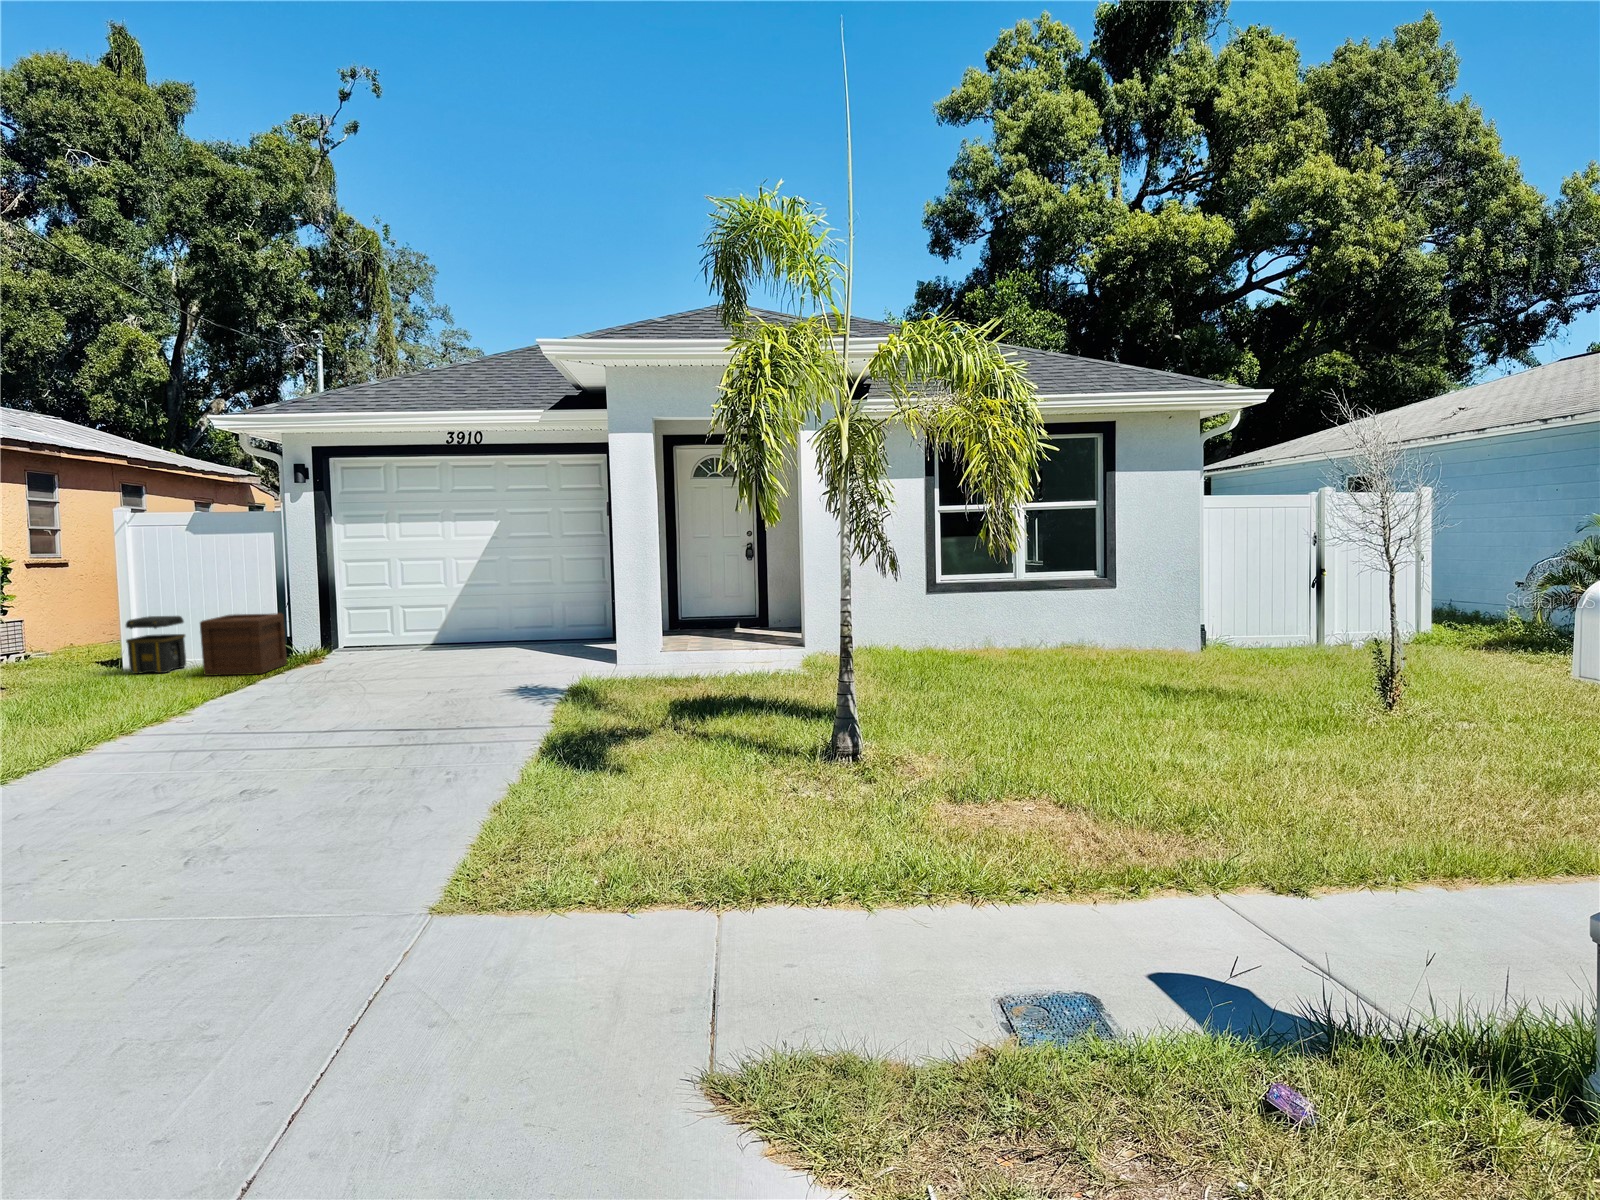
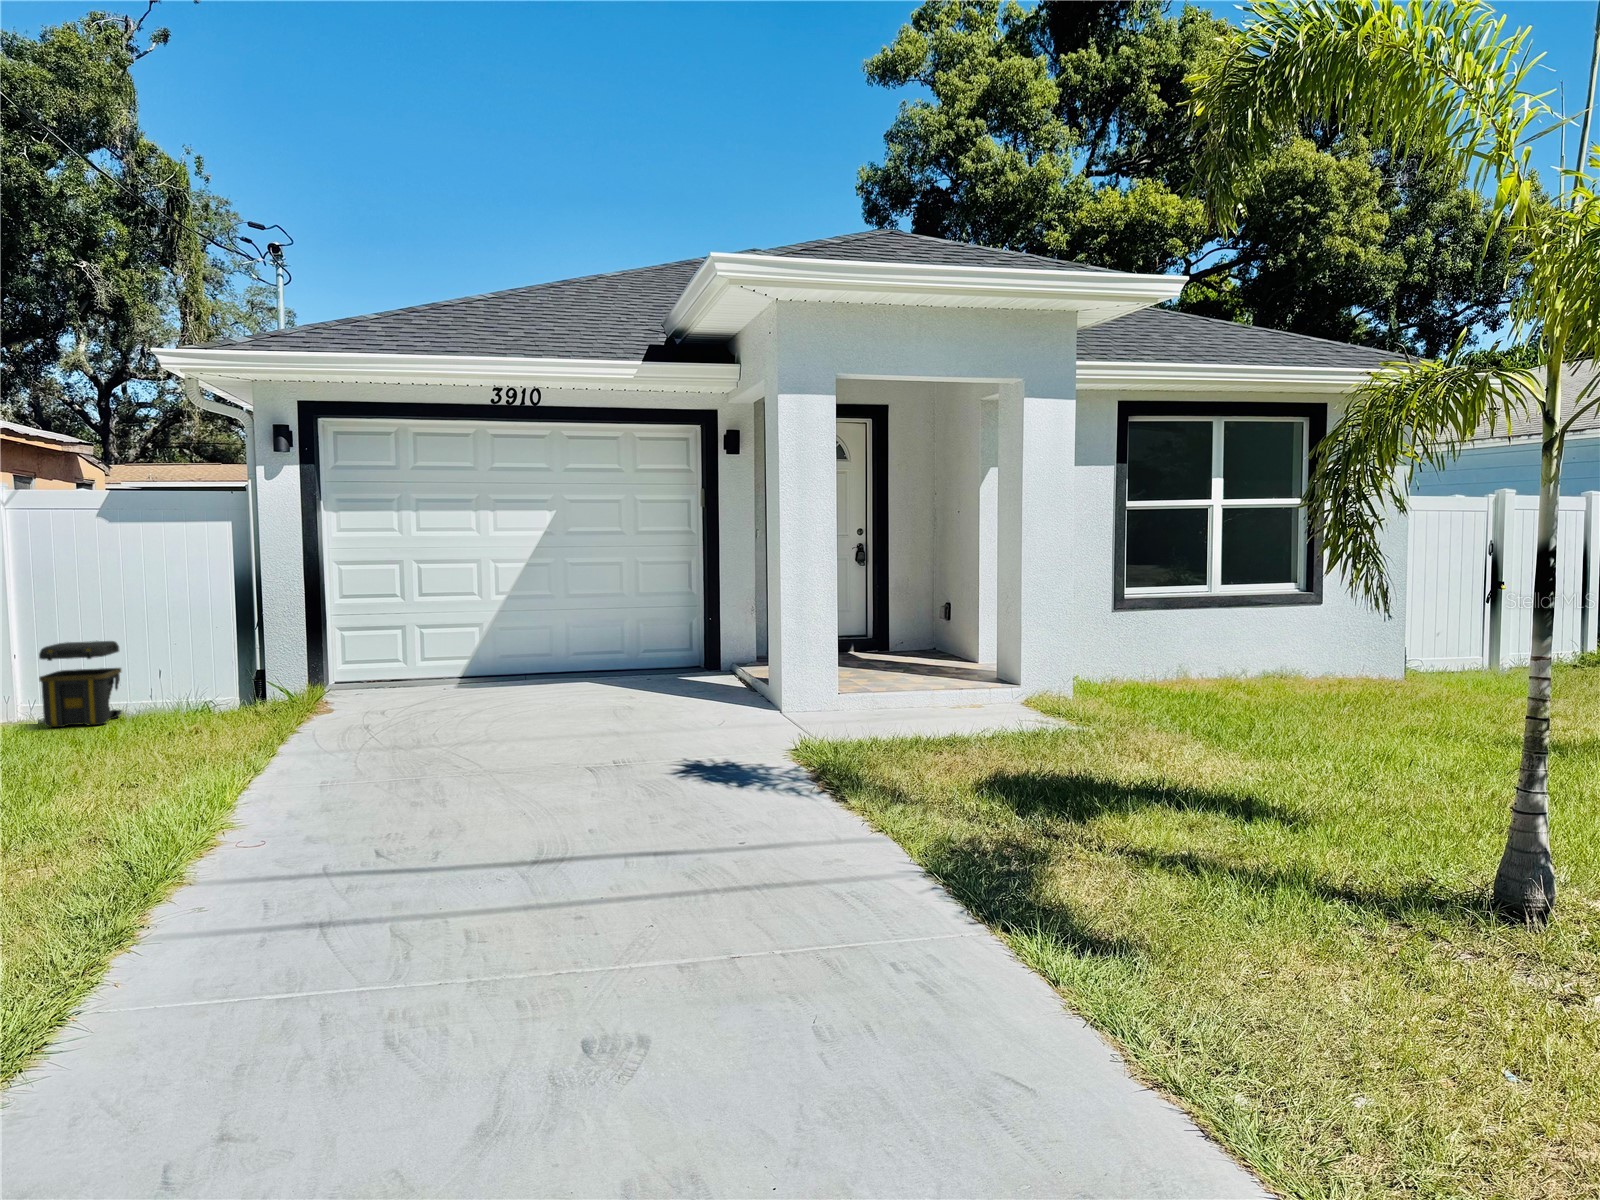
wooden crate: present [200,613,287,676] -> none [170,634,279,726]

